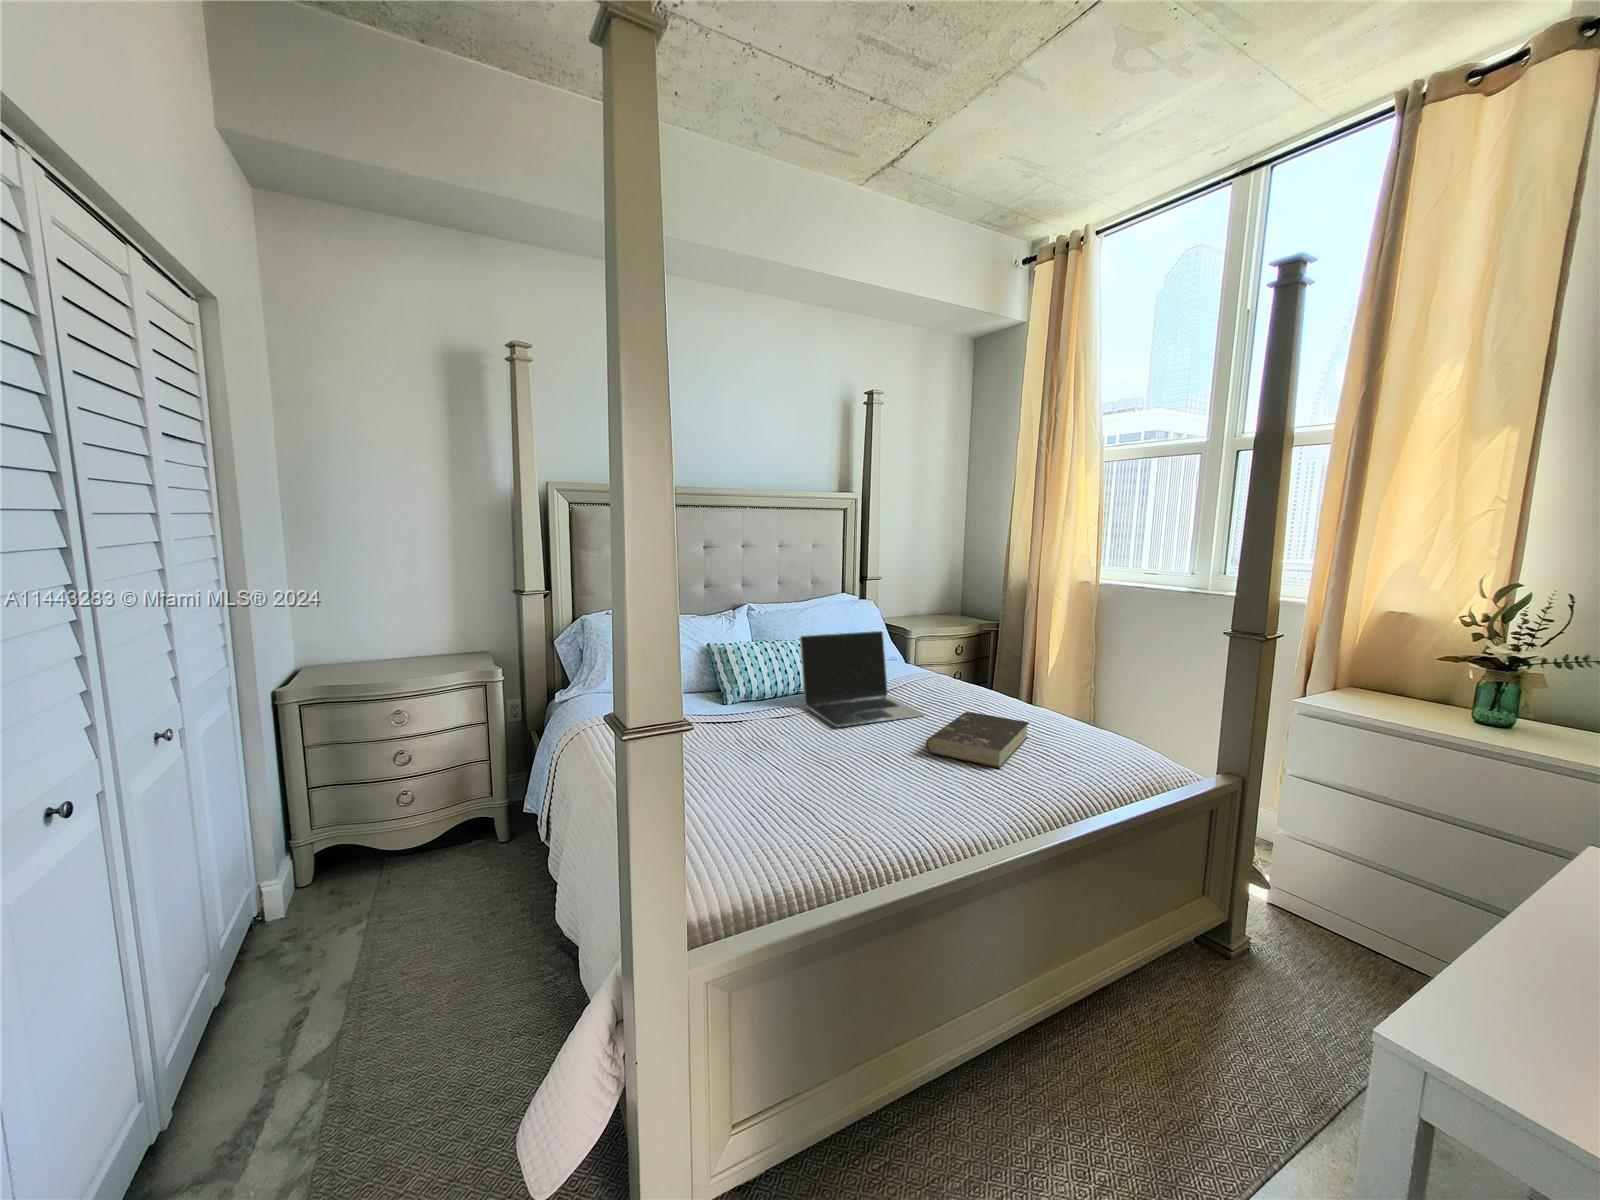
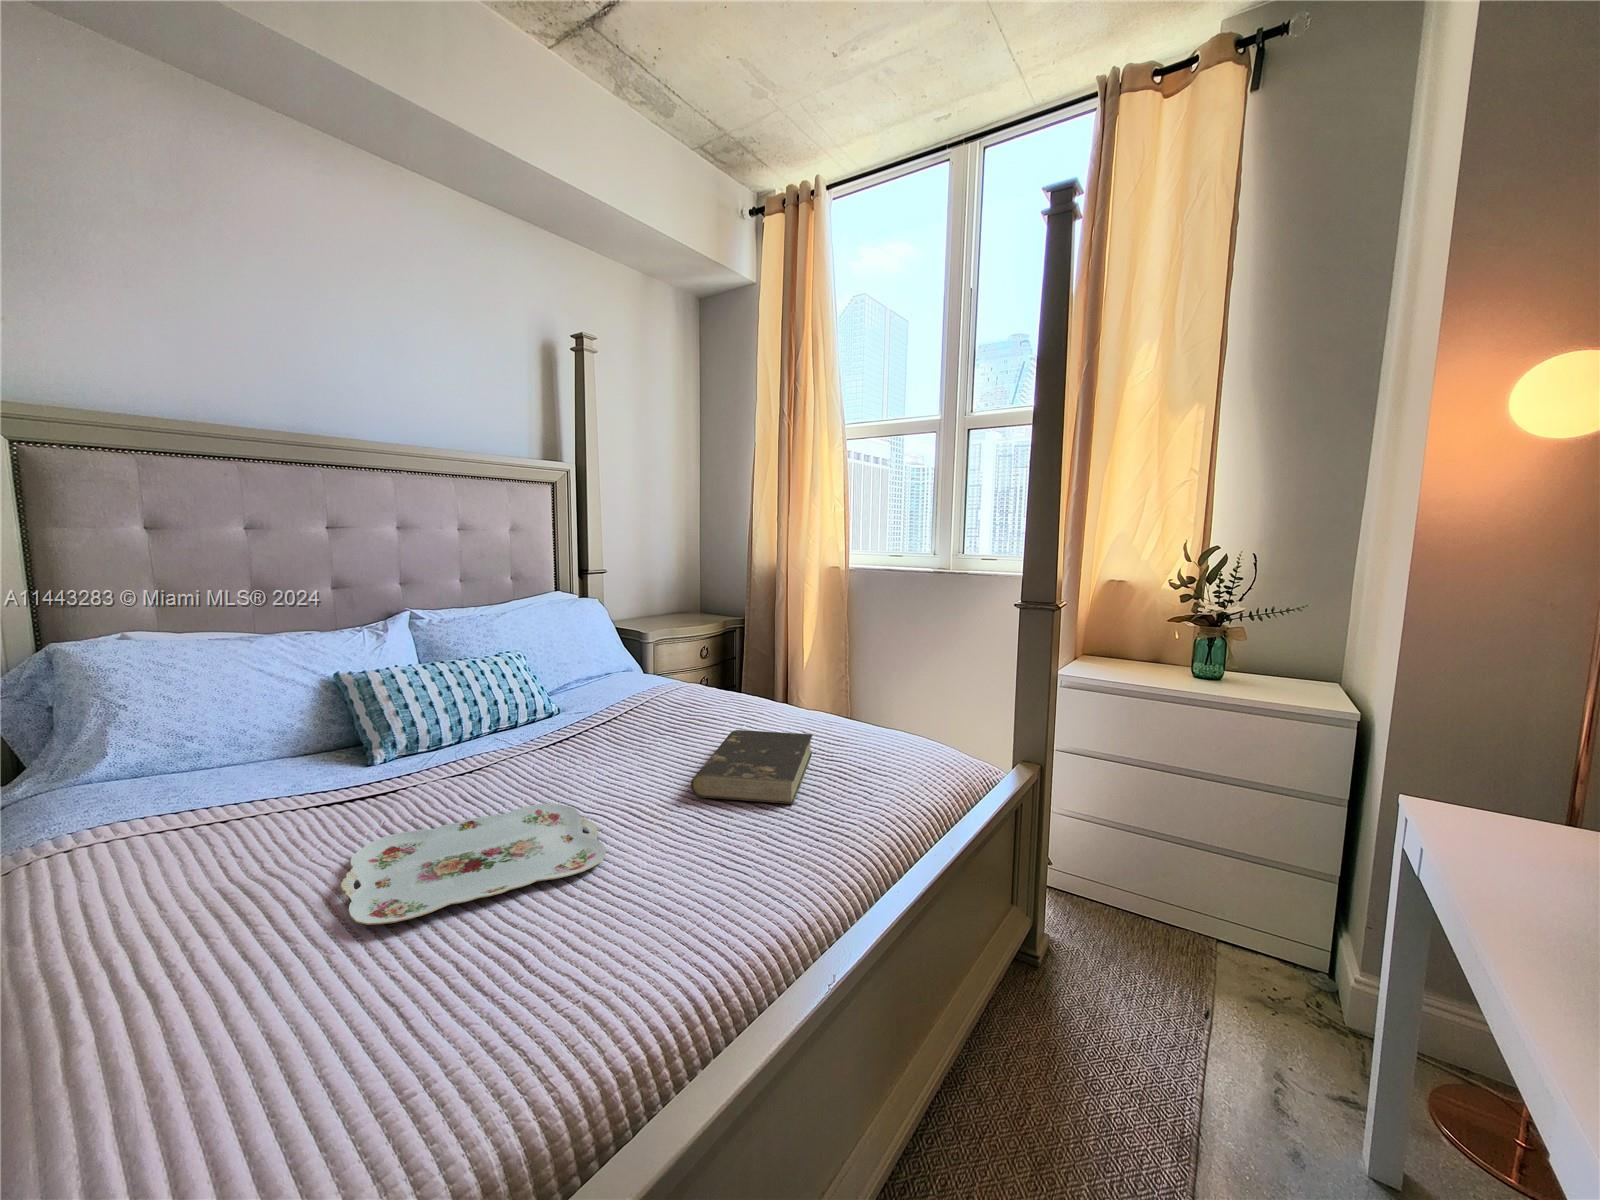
laptop: present [800,631,924,727] -> none [492,635,679,777]
serving tray: none [718,741,864,786] -> present [341,804,606,925]

